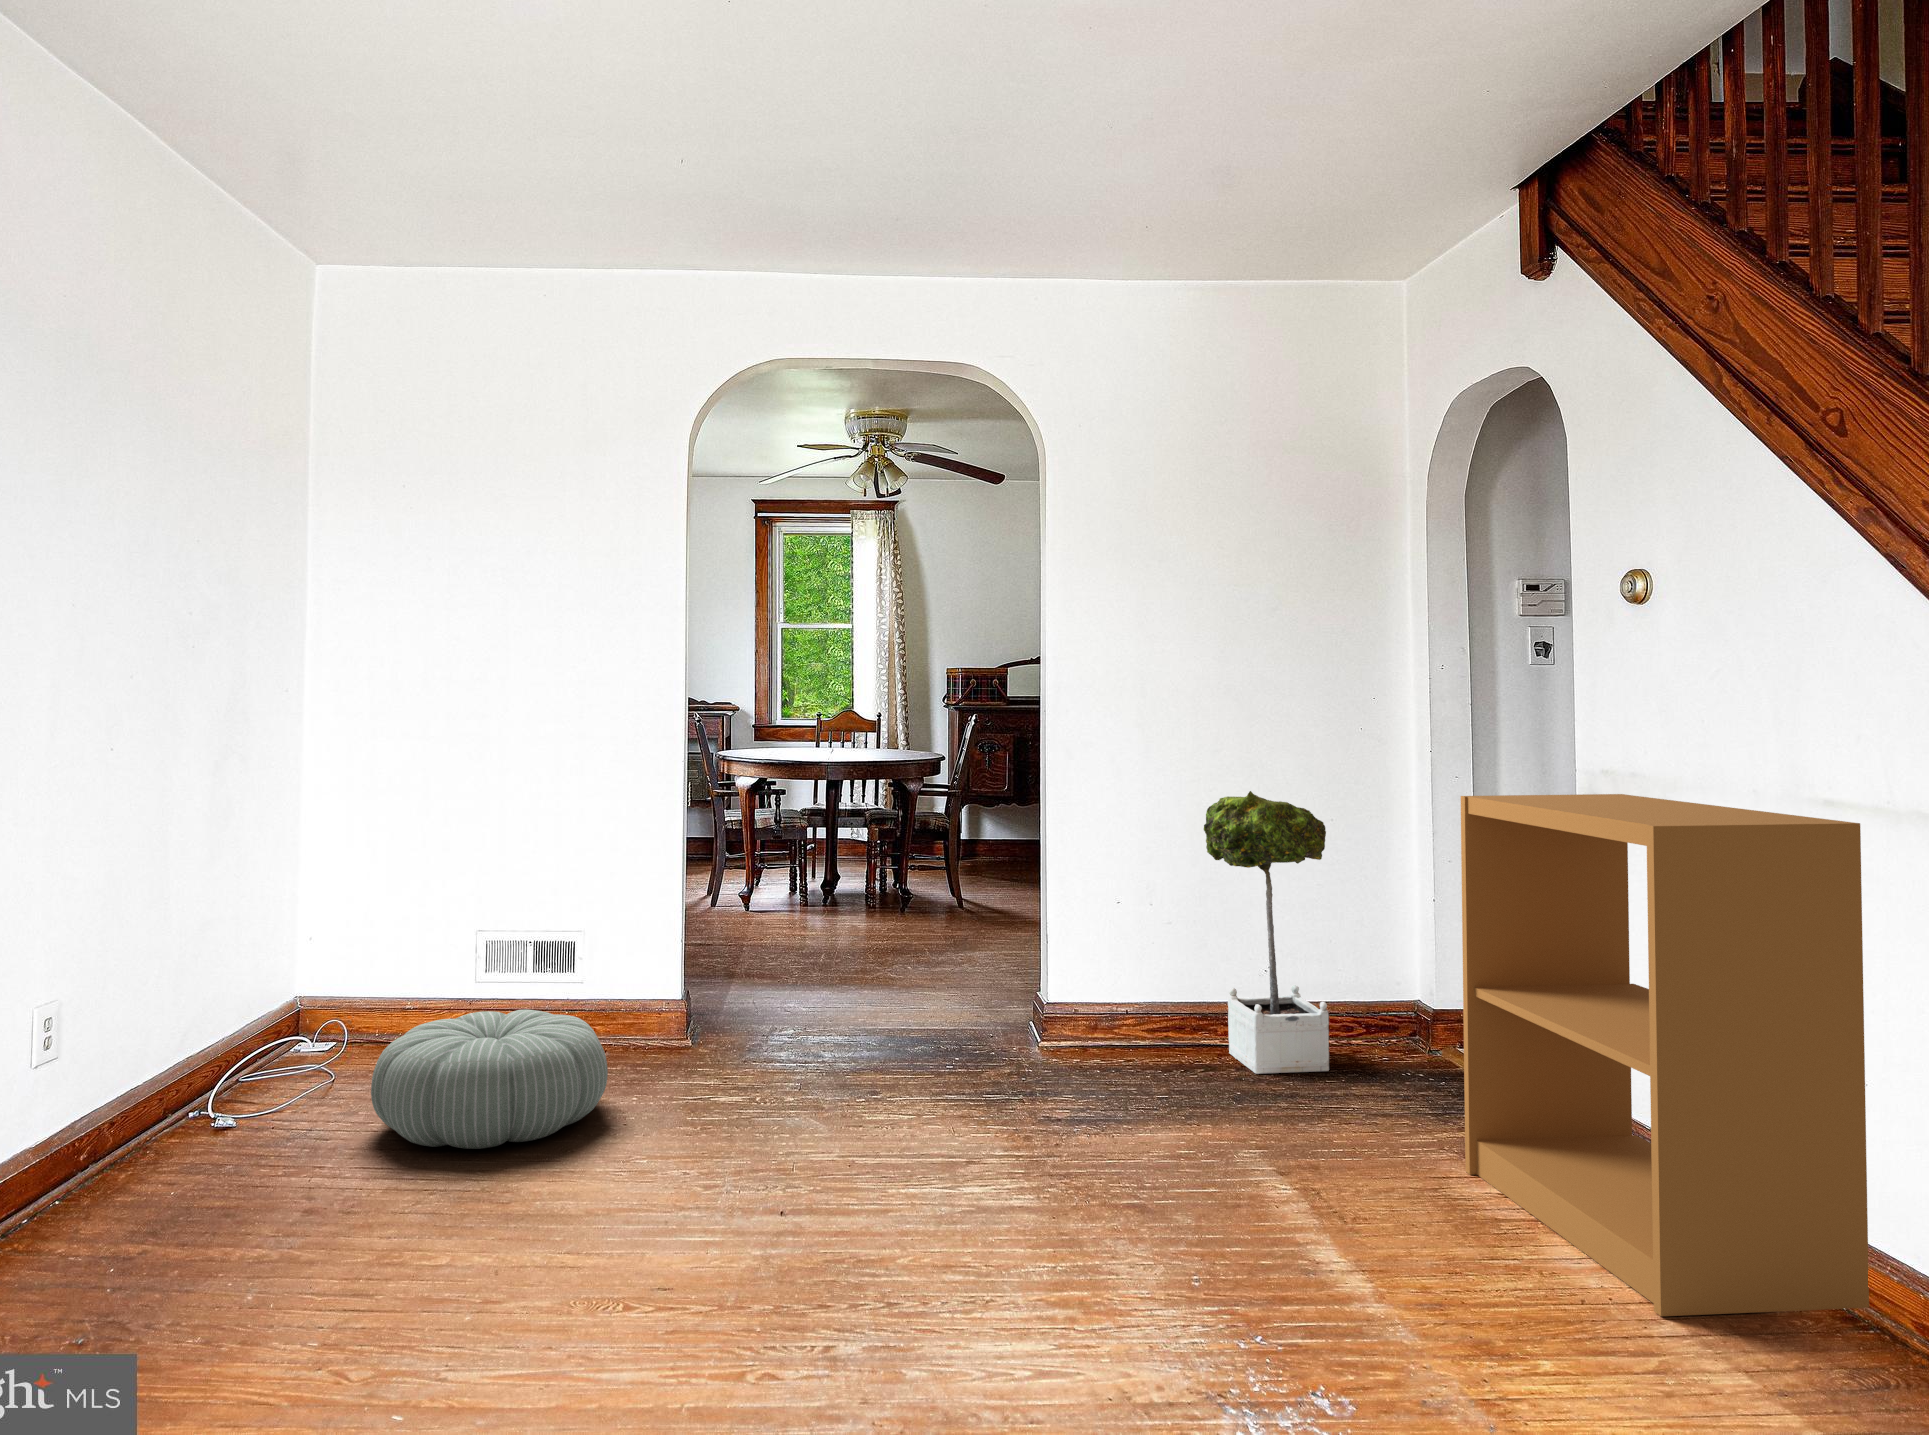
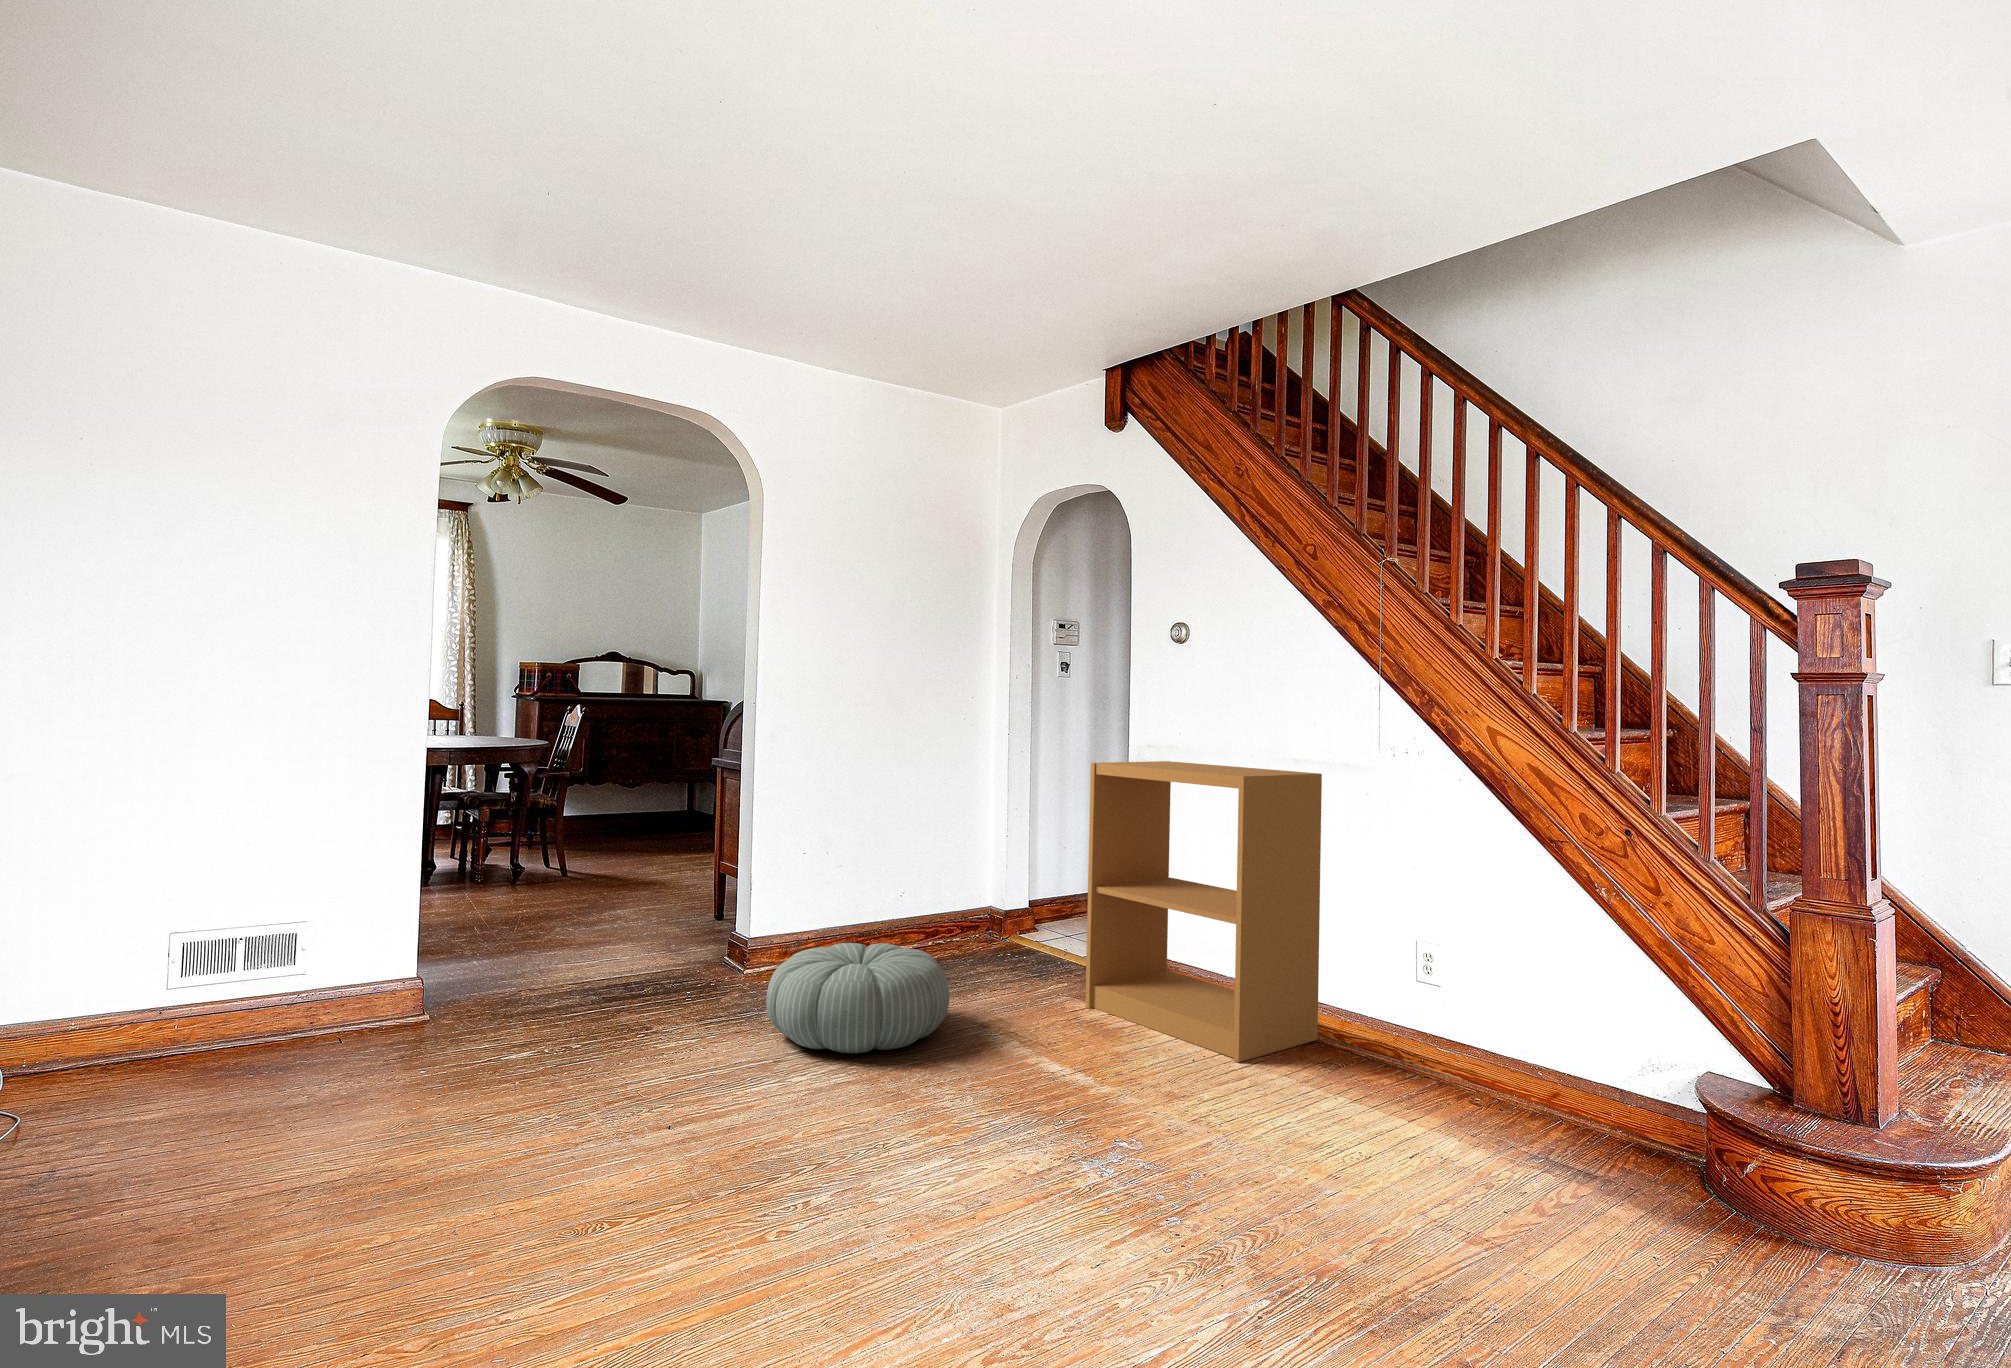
potted tree: present [1204,791,1329,1074] -> none [872,763,961,968]
pouf: present [371,1009,608,1149] -> present [766,943,949,1053]

